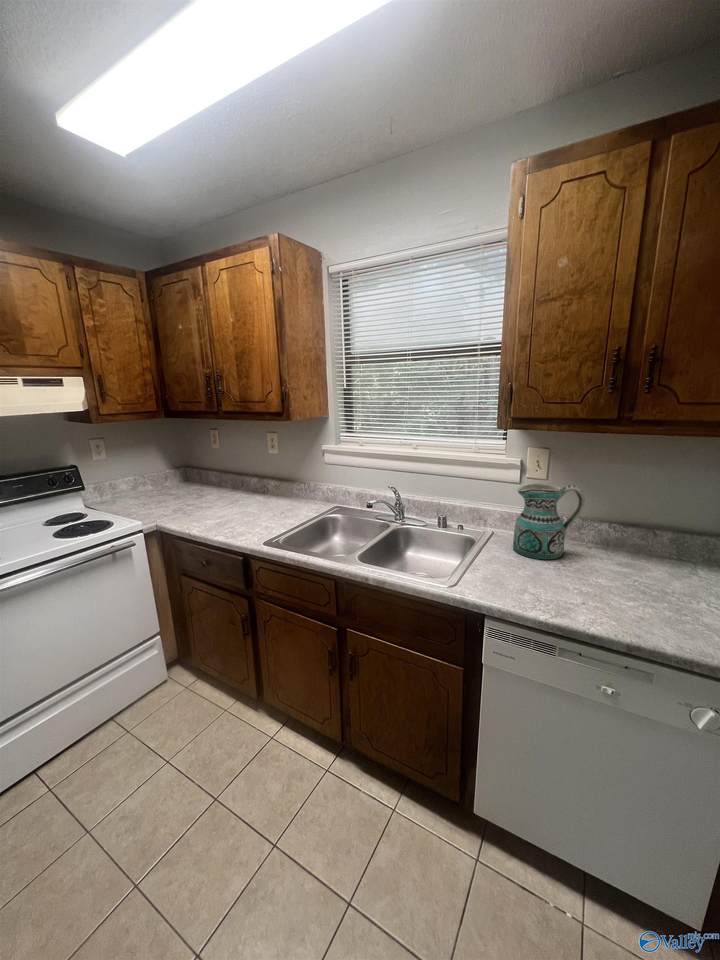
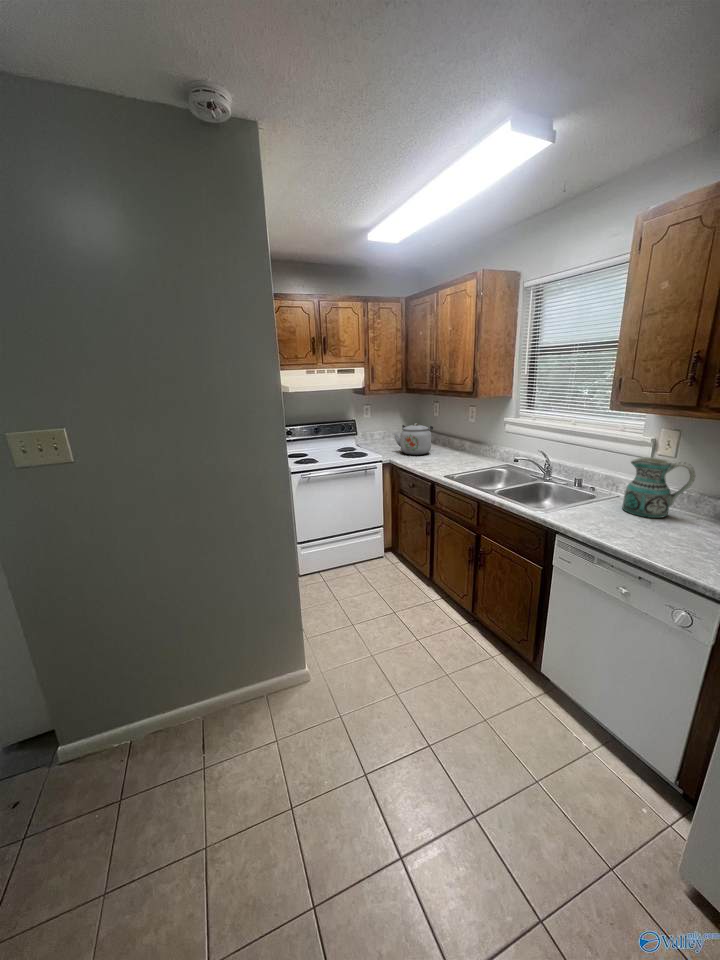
kettle: none [157,462,222,512] -> present [394,423,433,455]

